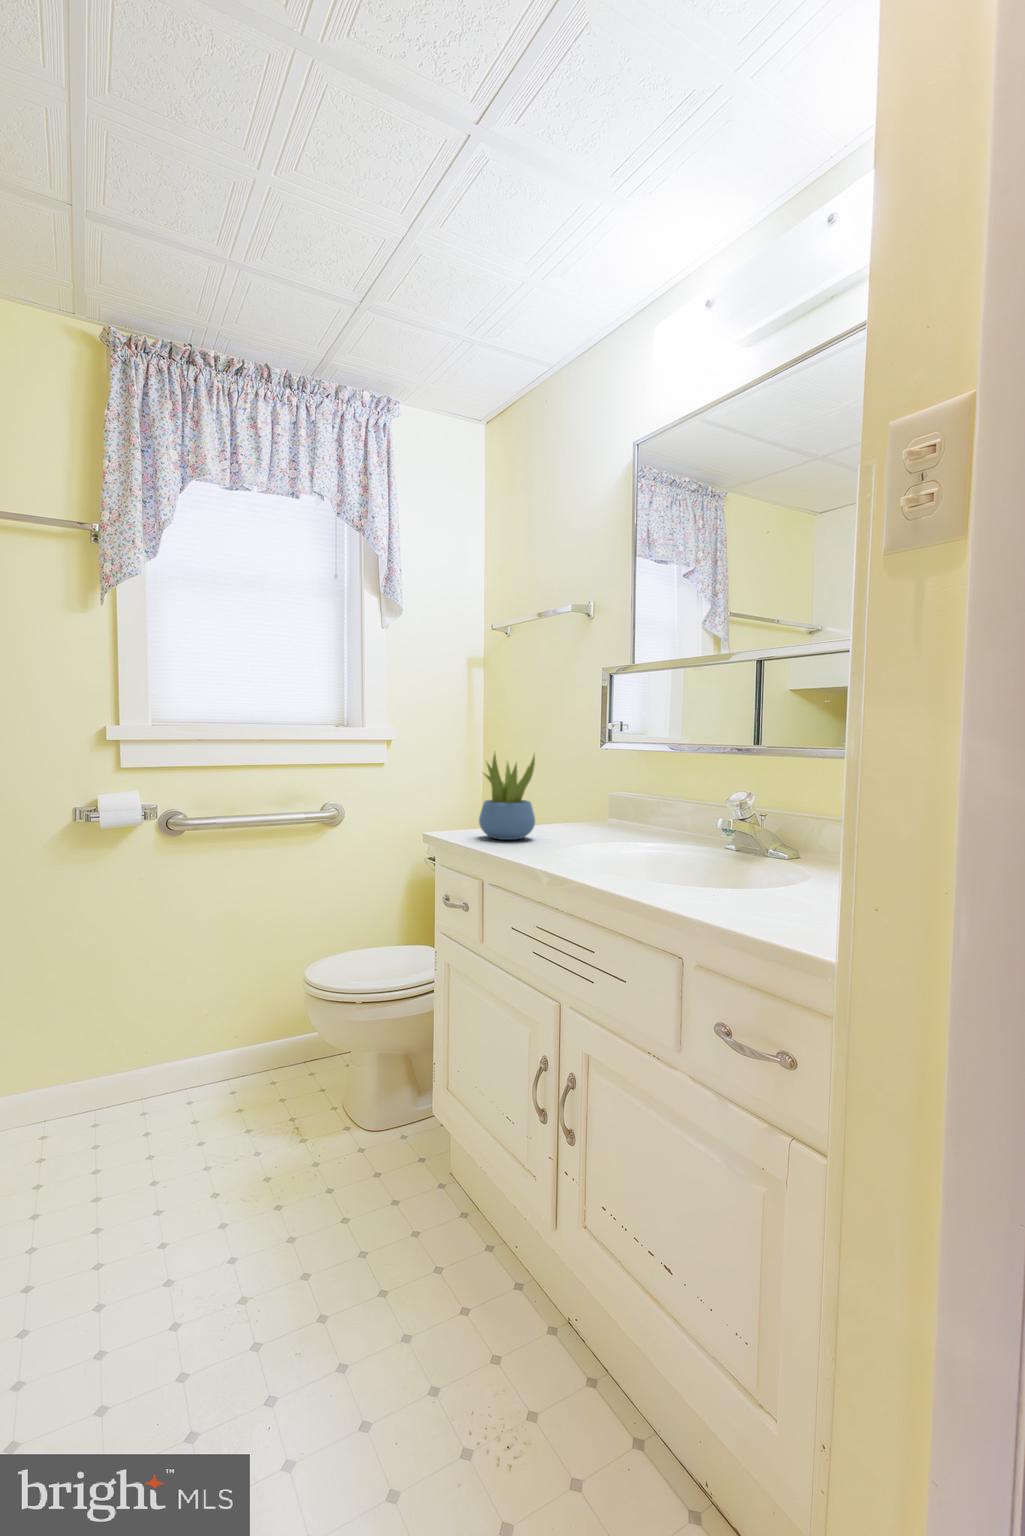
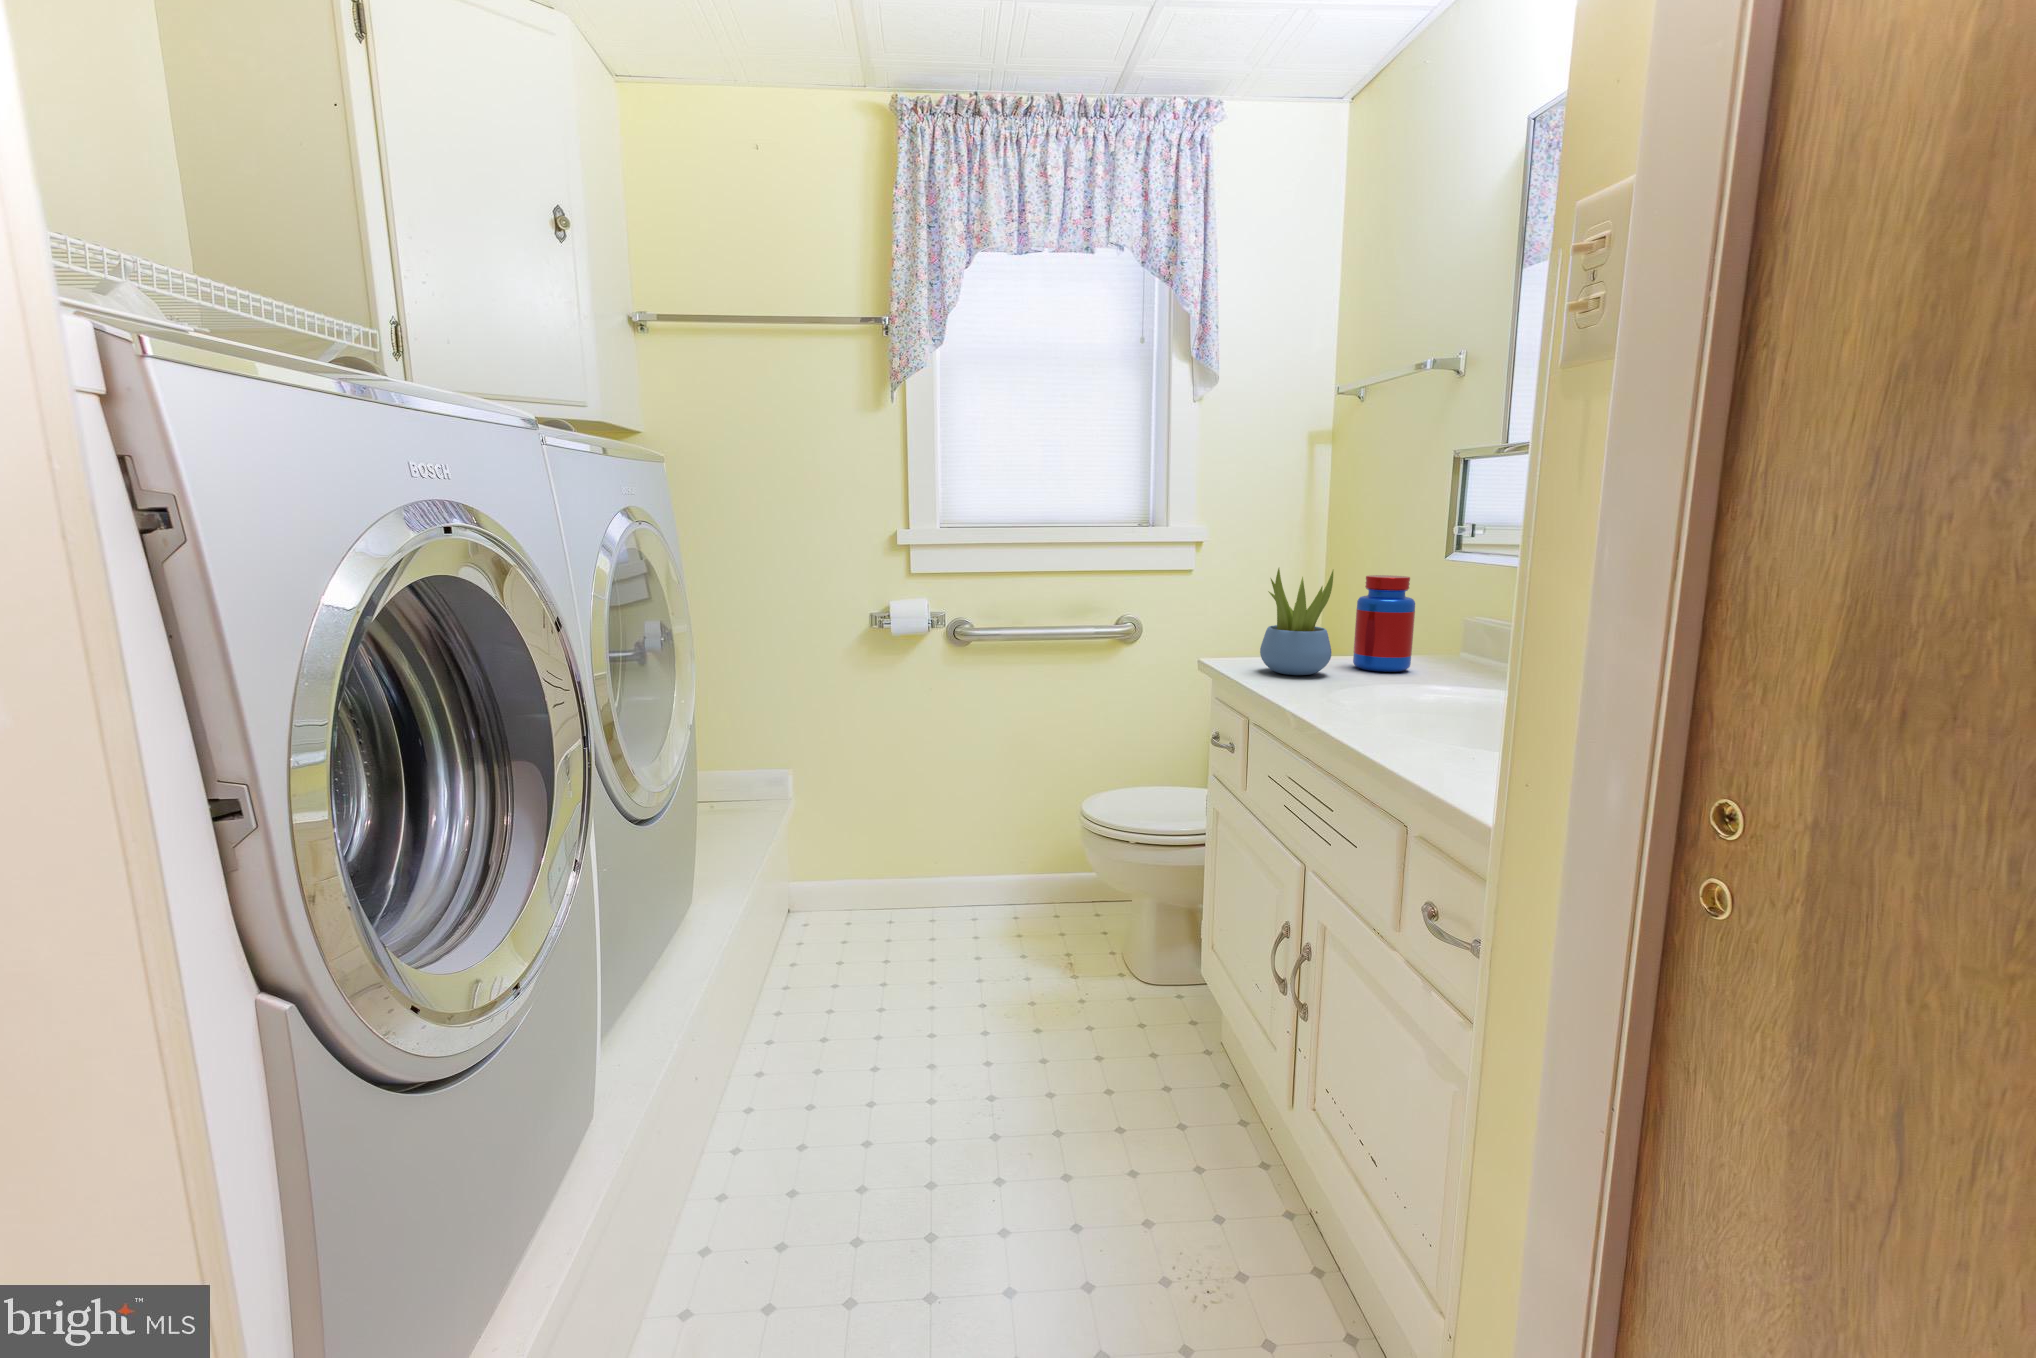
jar: none [542,759,586,834] -> present [1353,575,1415,672]

